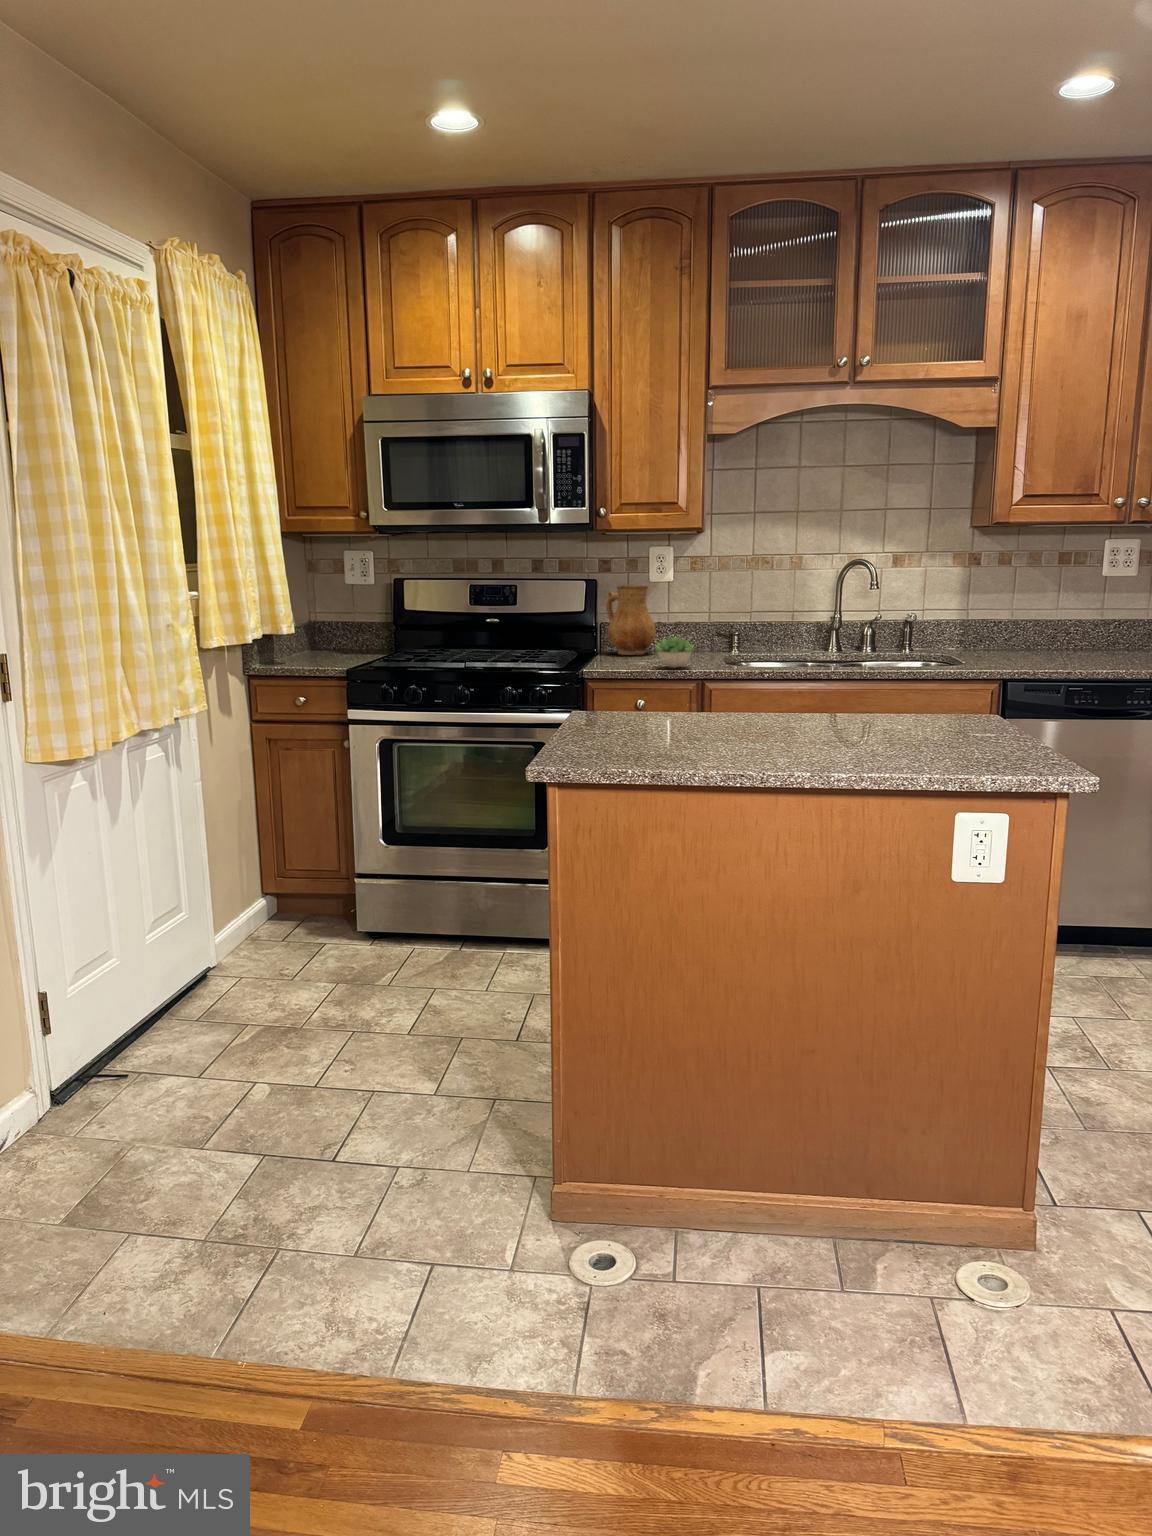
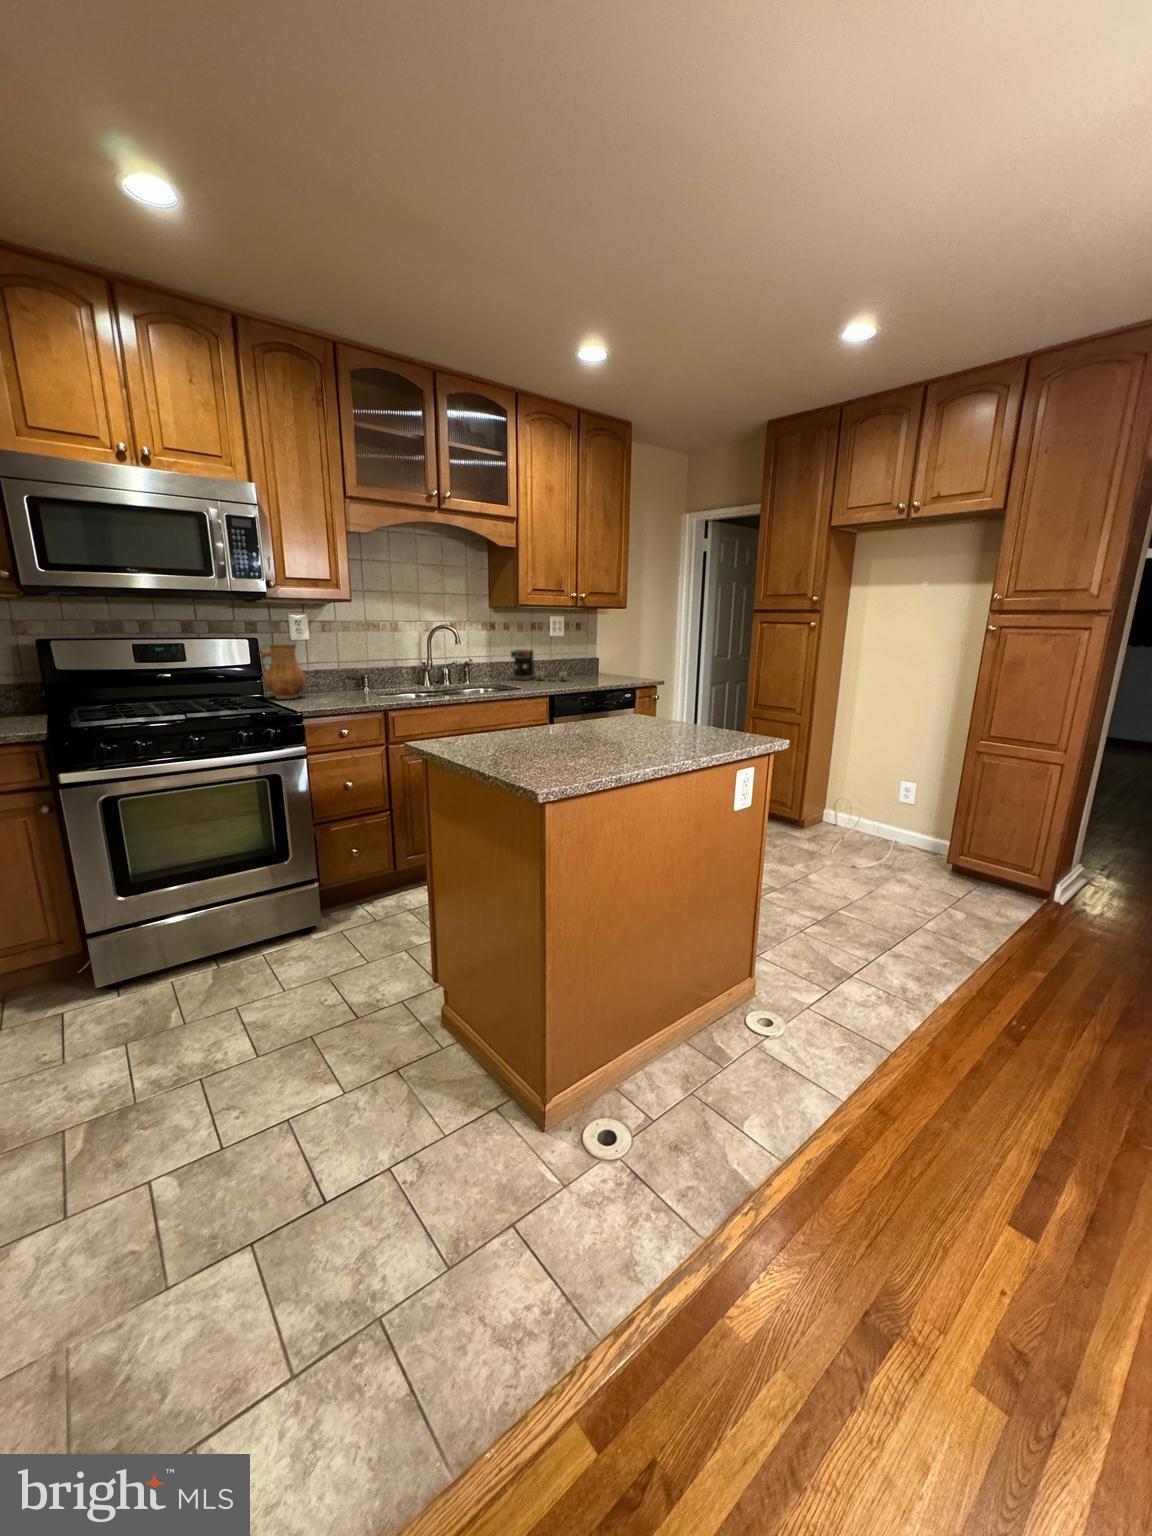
coffee maker: none [991,604,1096,661] -> present [511,650,568,681]
succulent plant: present [655,637,694,668] -> none [334,682,369,706]

